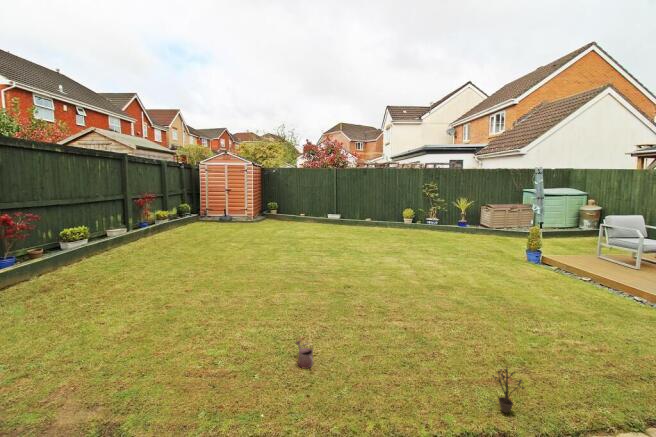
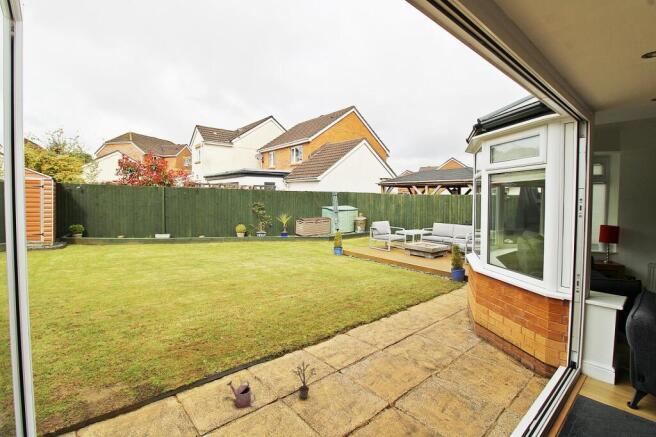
decorative plant: present [486,367,524,413] -> present [294,362,316,398]

